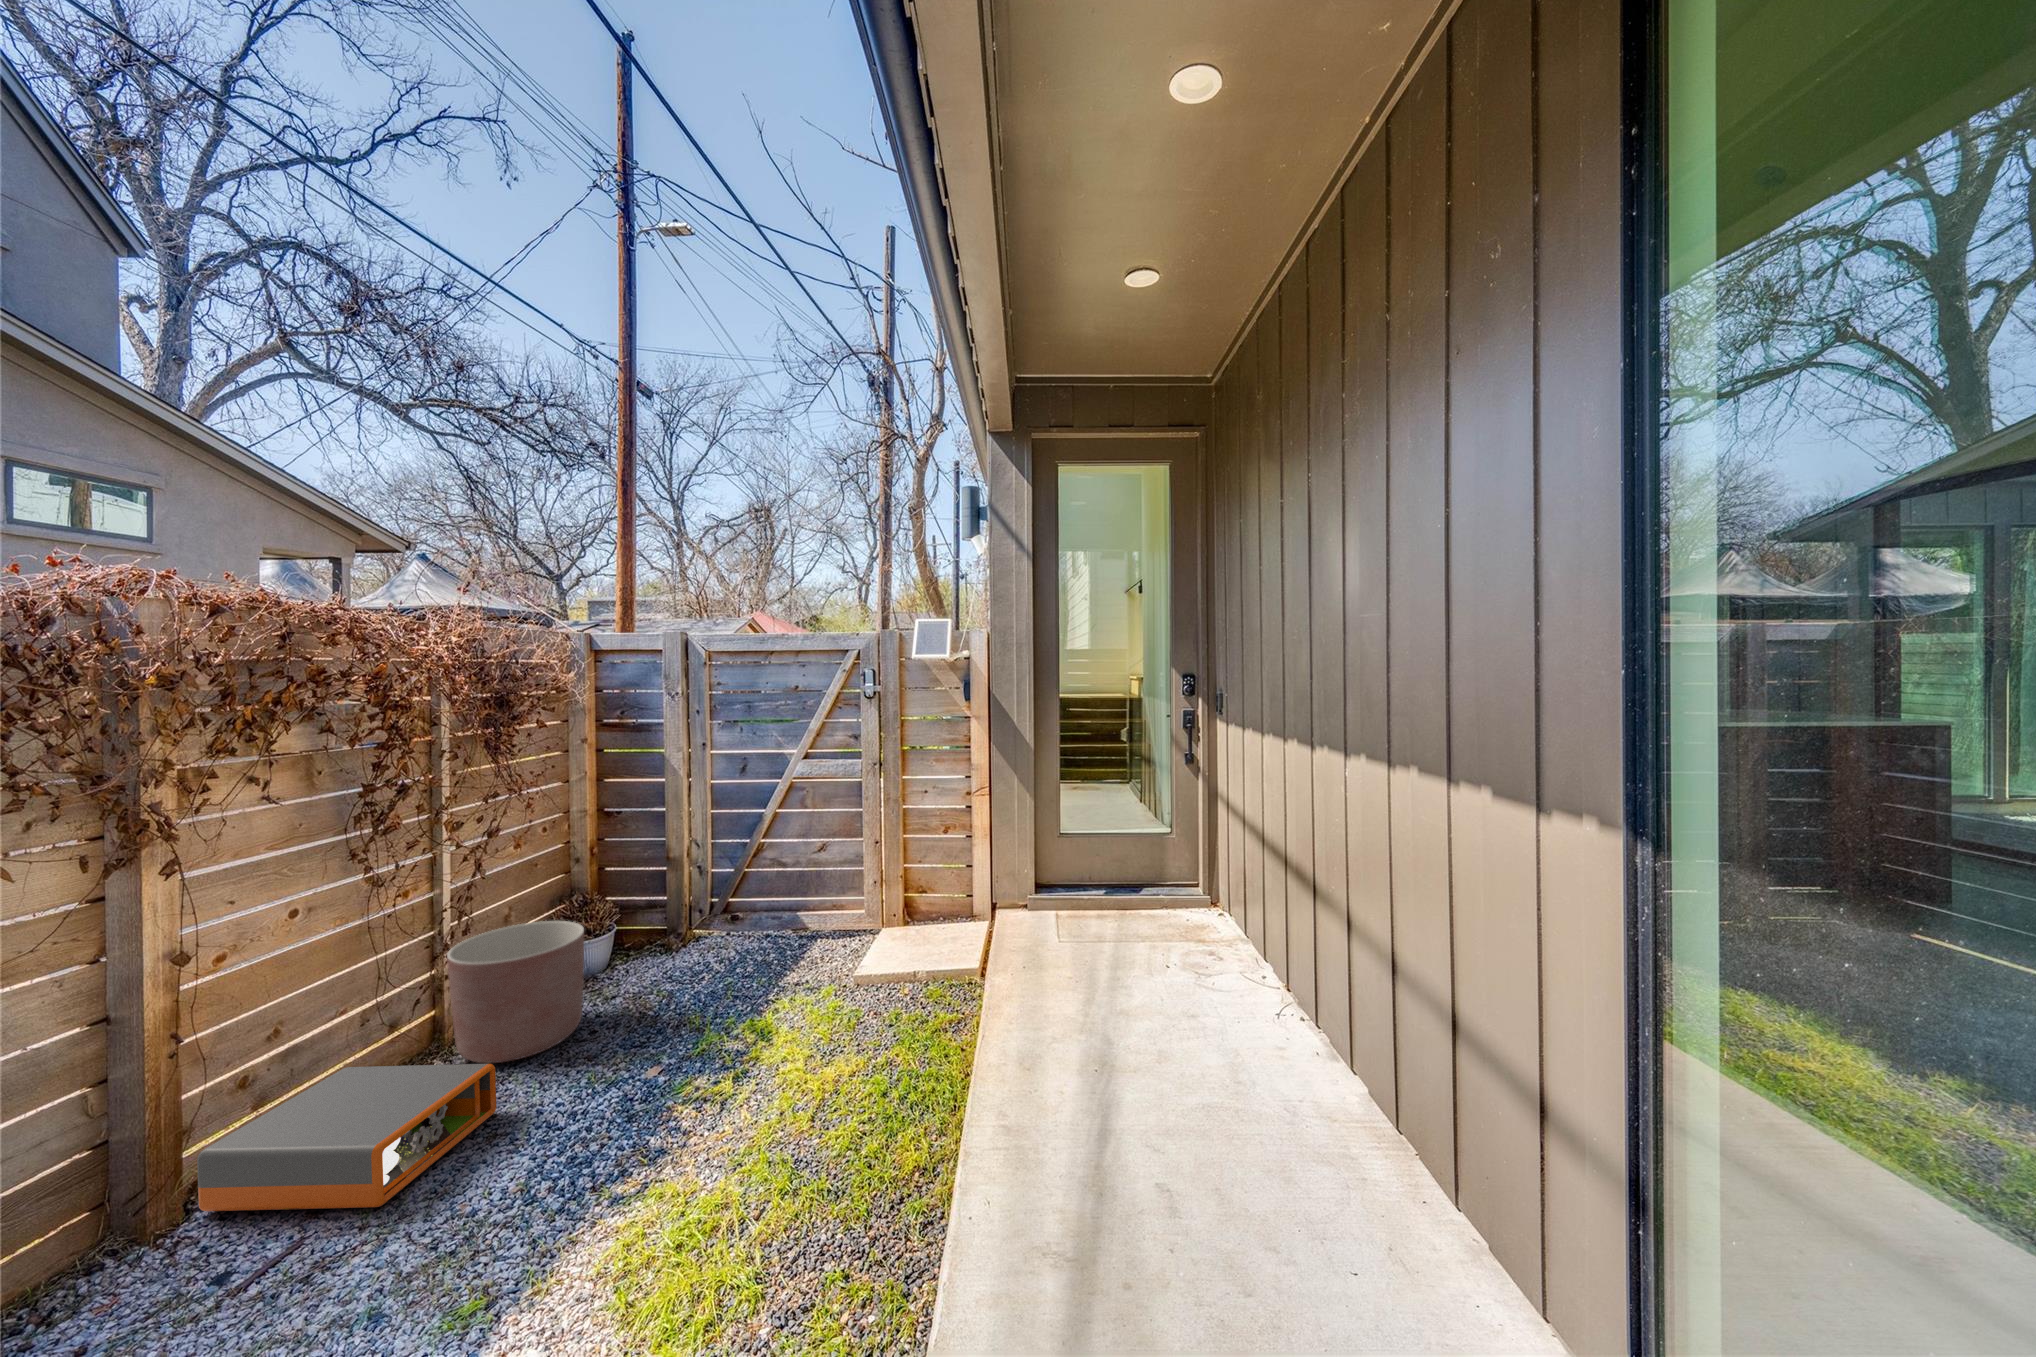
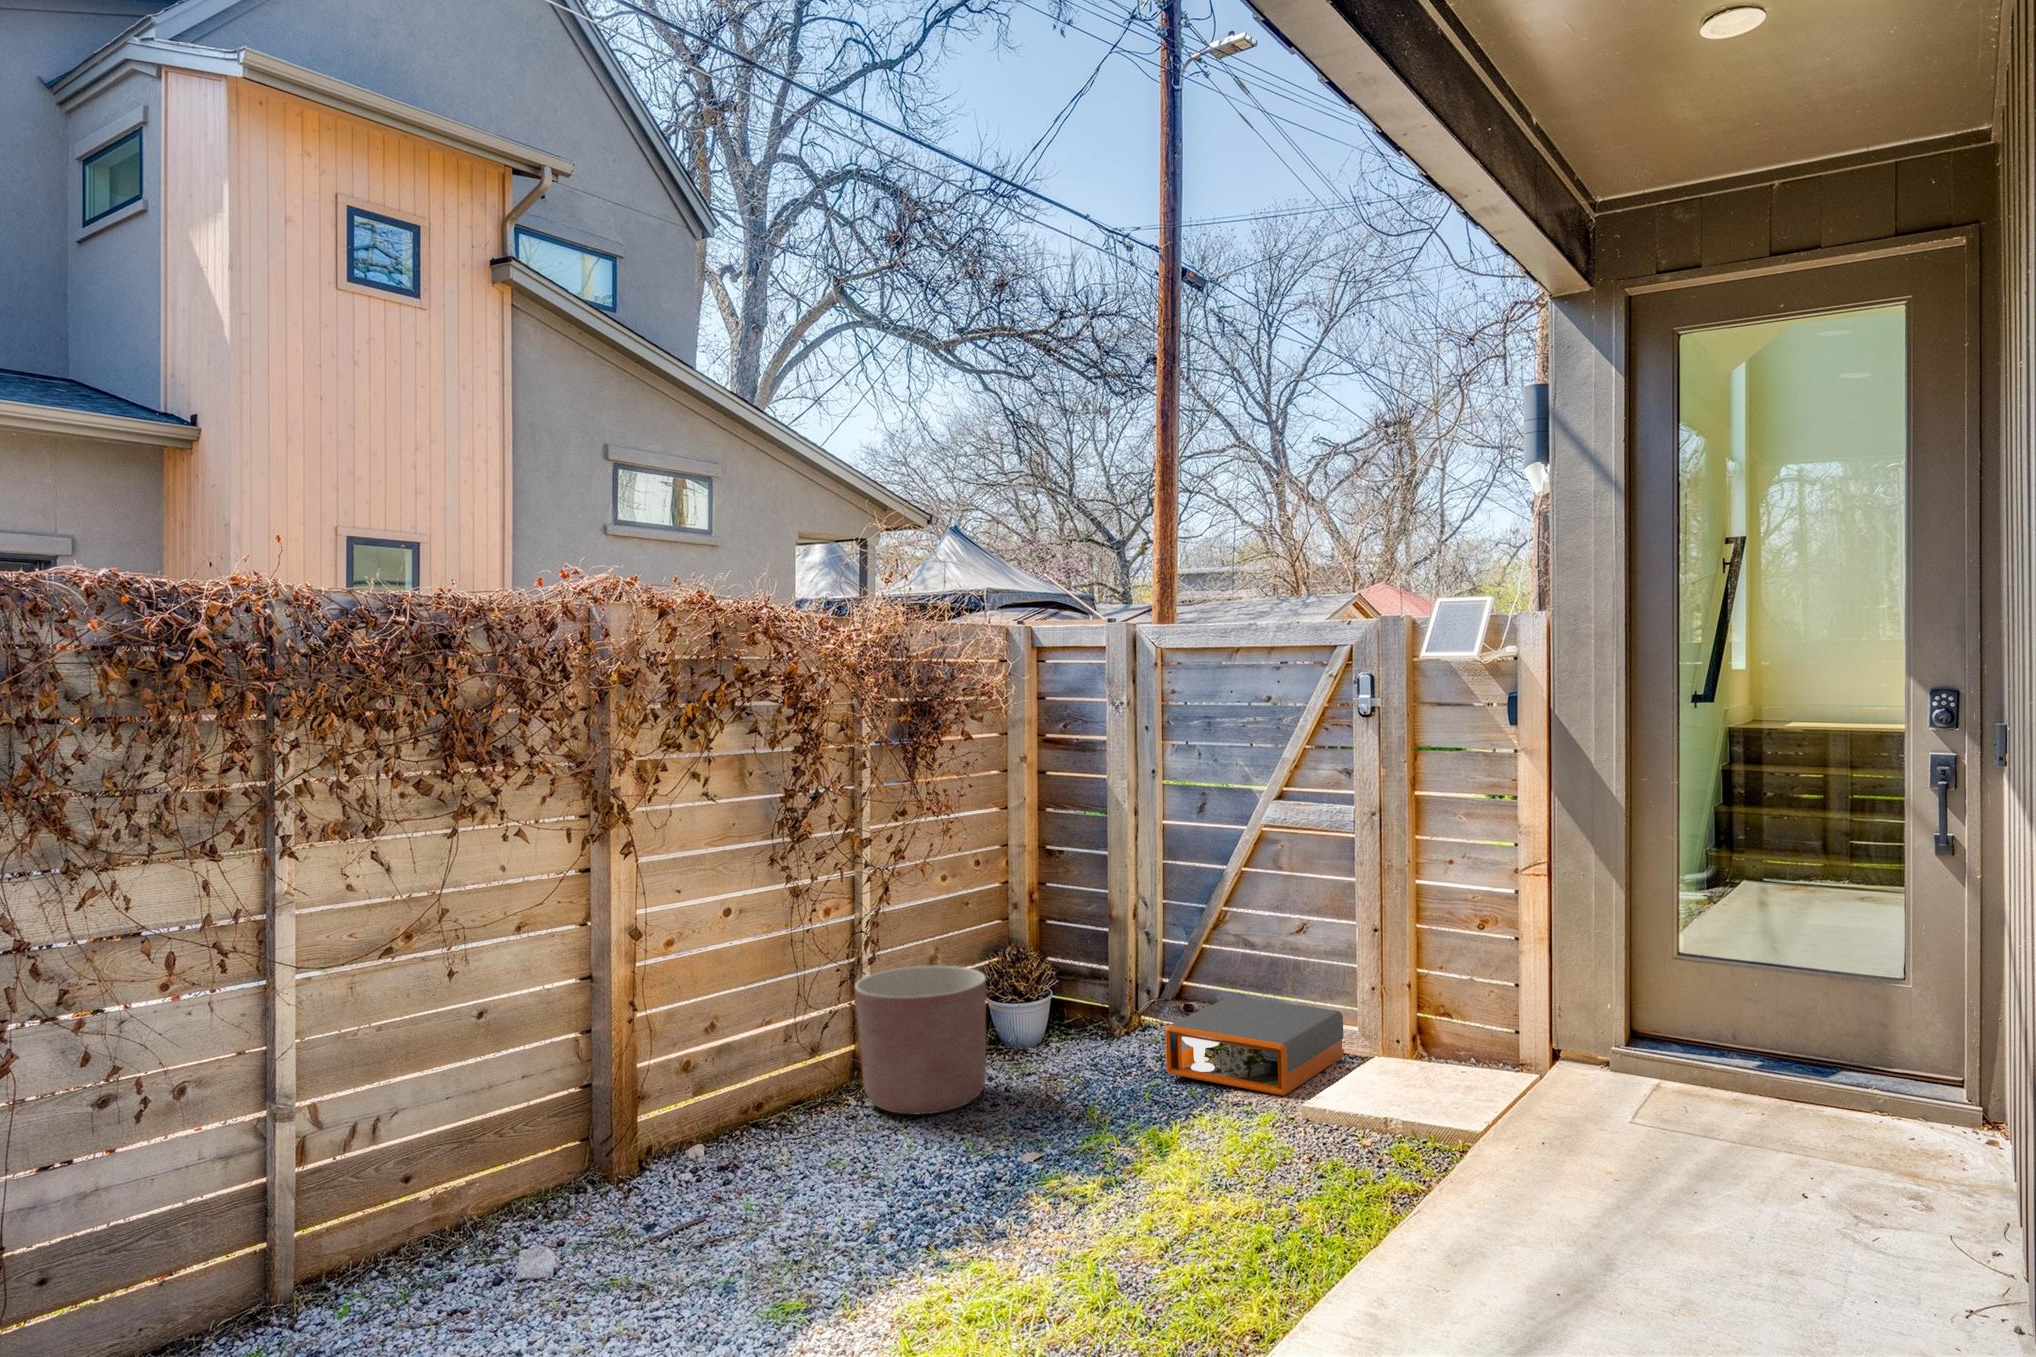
storage box: present [197,1064,496,1211] -> present [1165,996,1344,1096]

